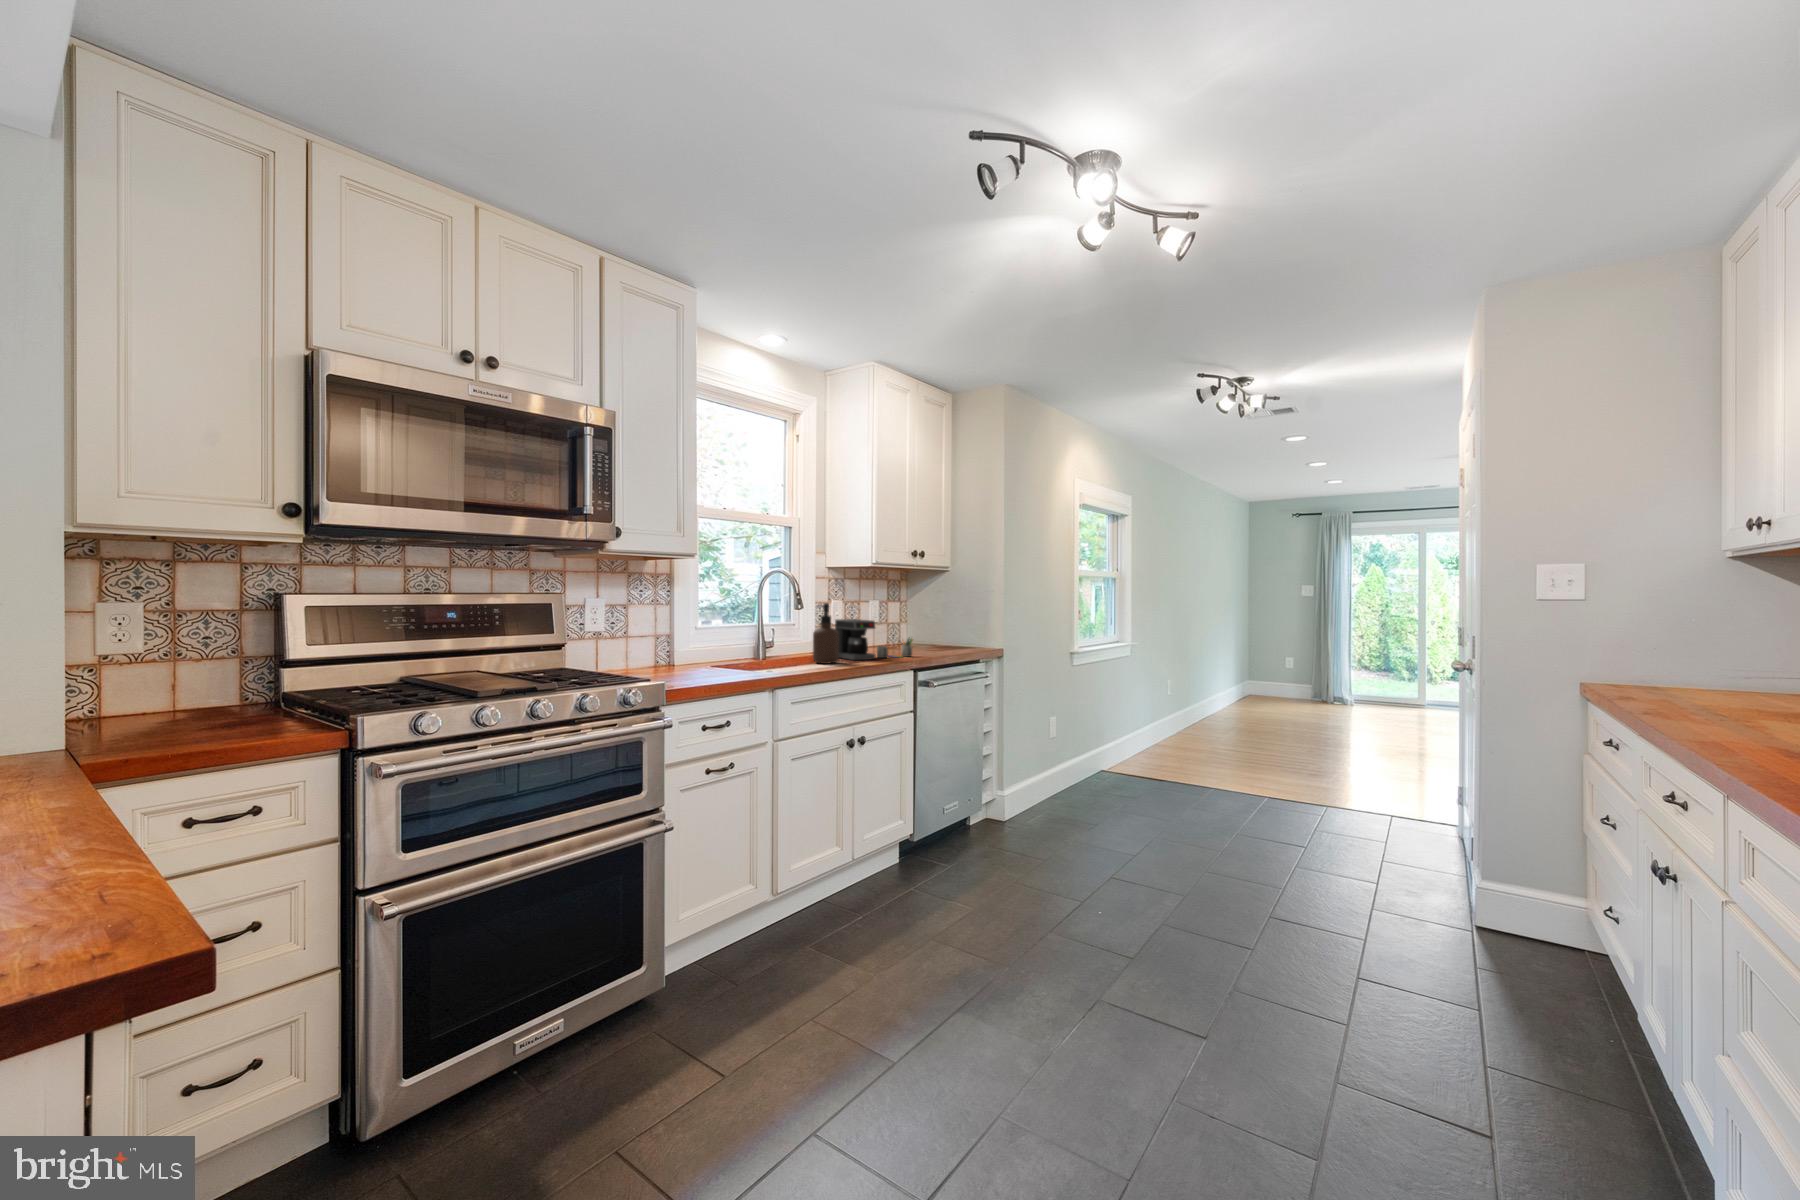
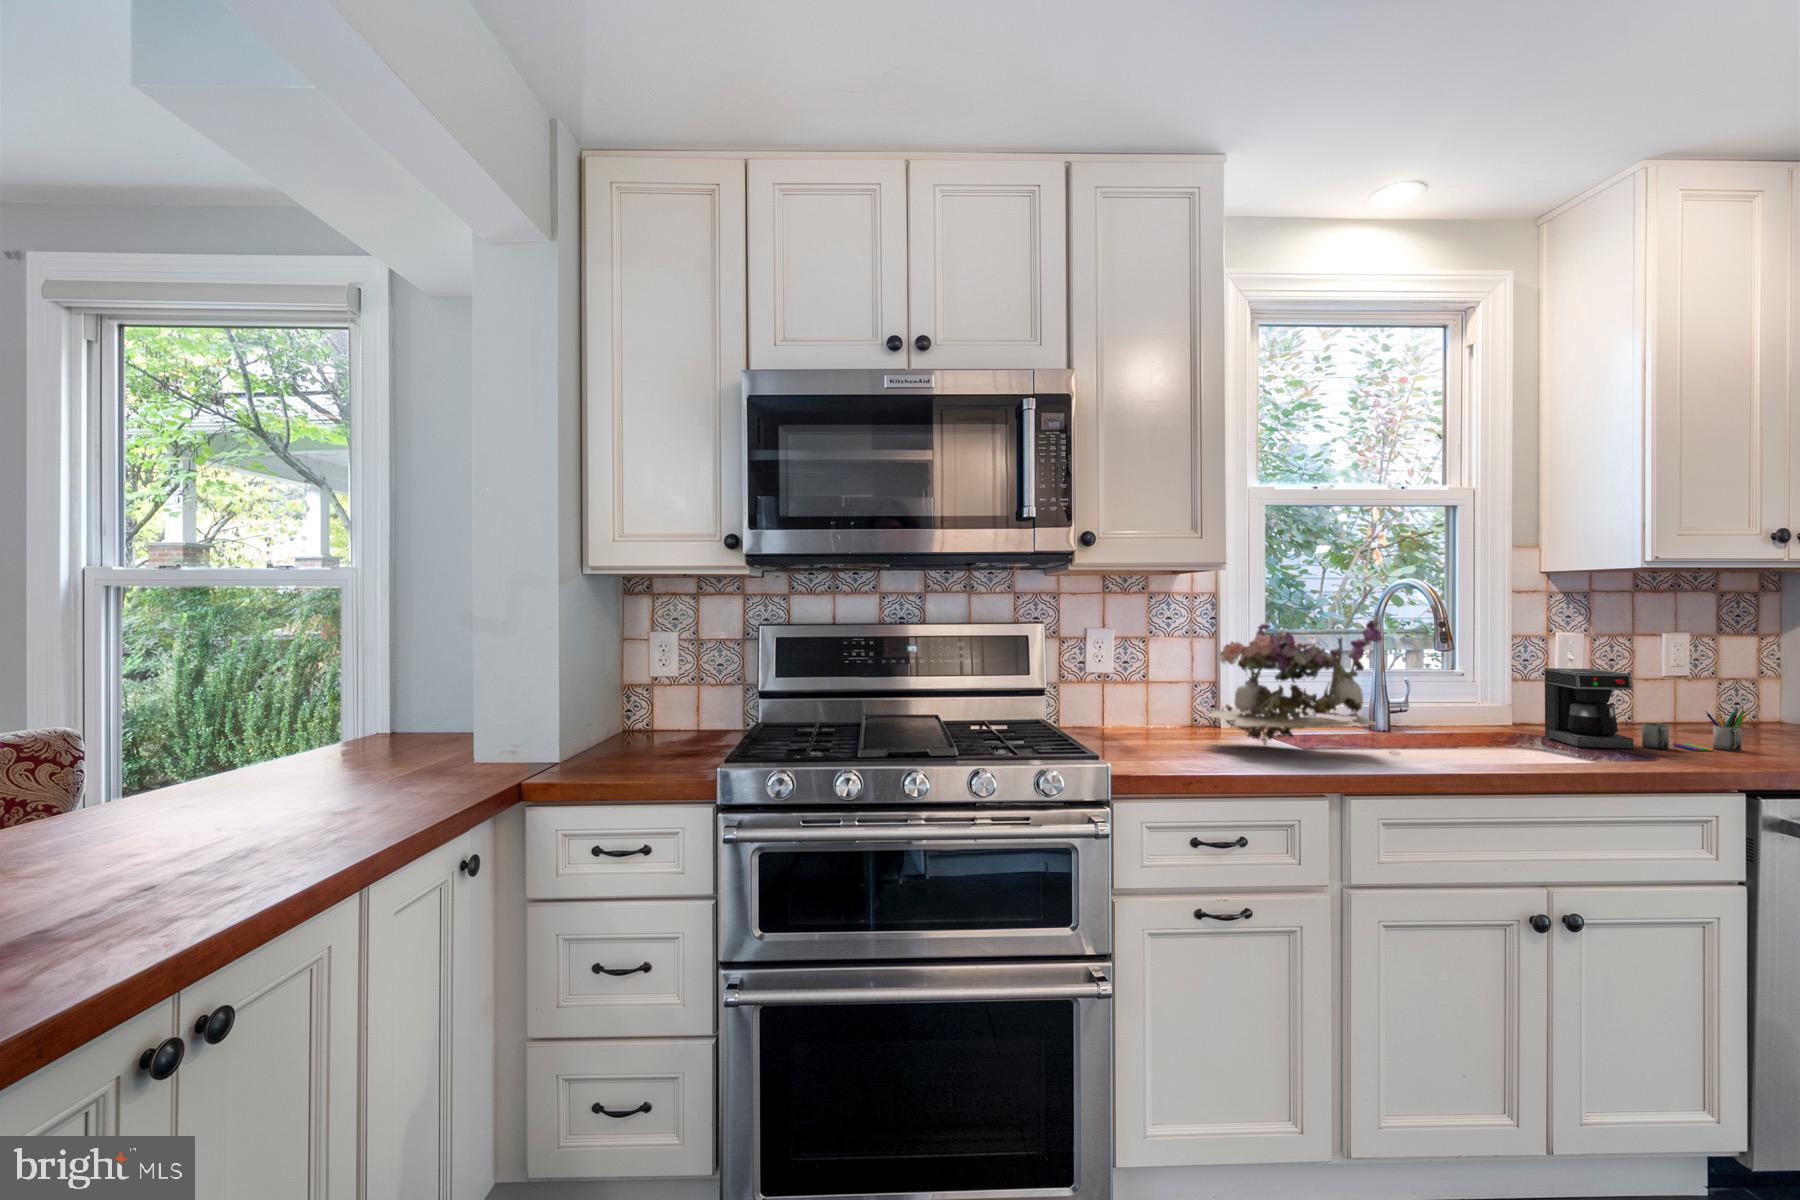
flower arrangement: none [674,590,785,674] -> present [1206,616,1382,745]
soap dispenser: present [813,603,839,664] -> none [1476,639,1532,748]

